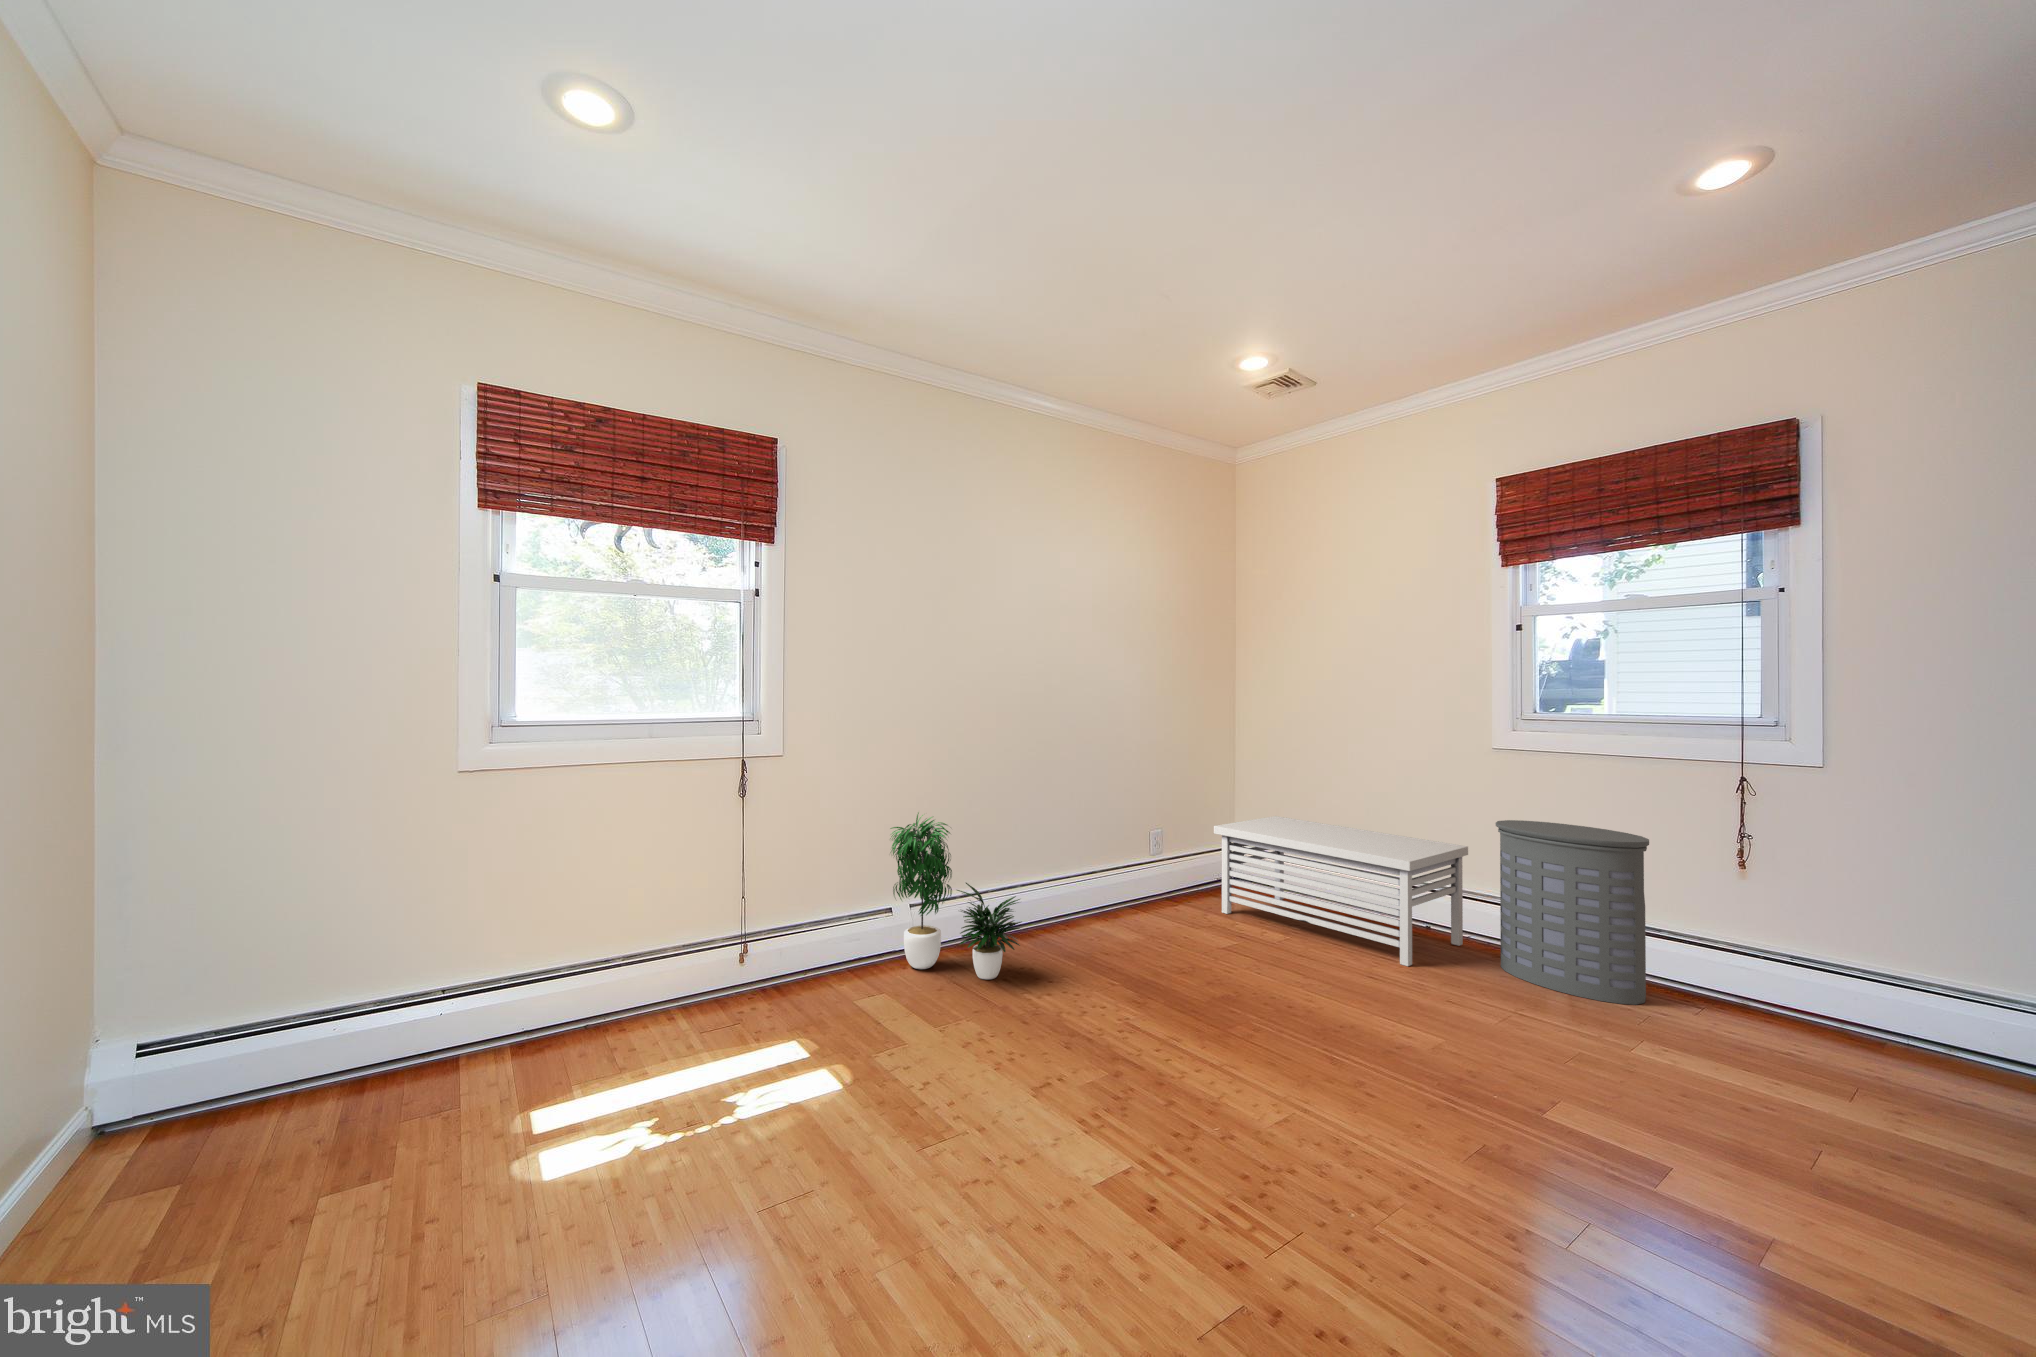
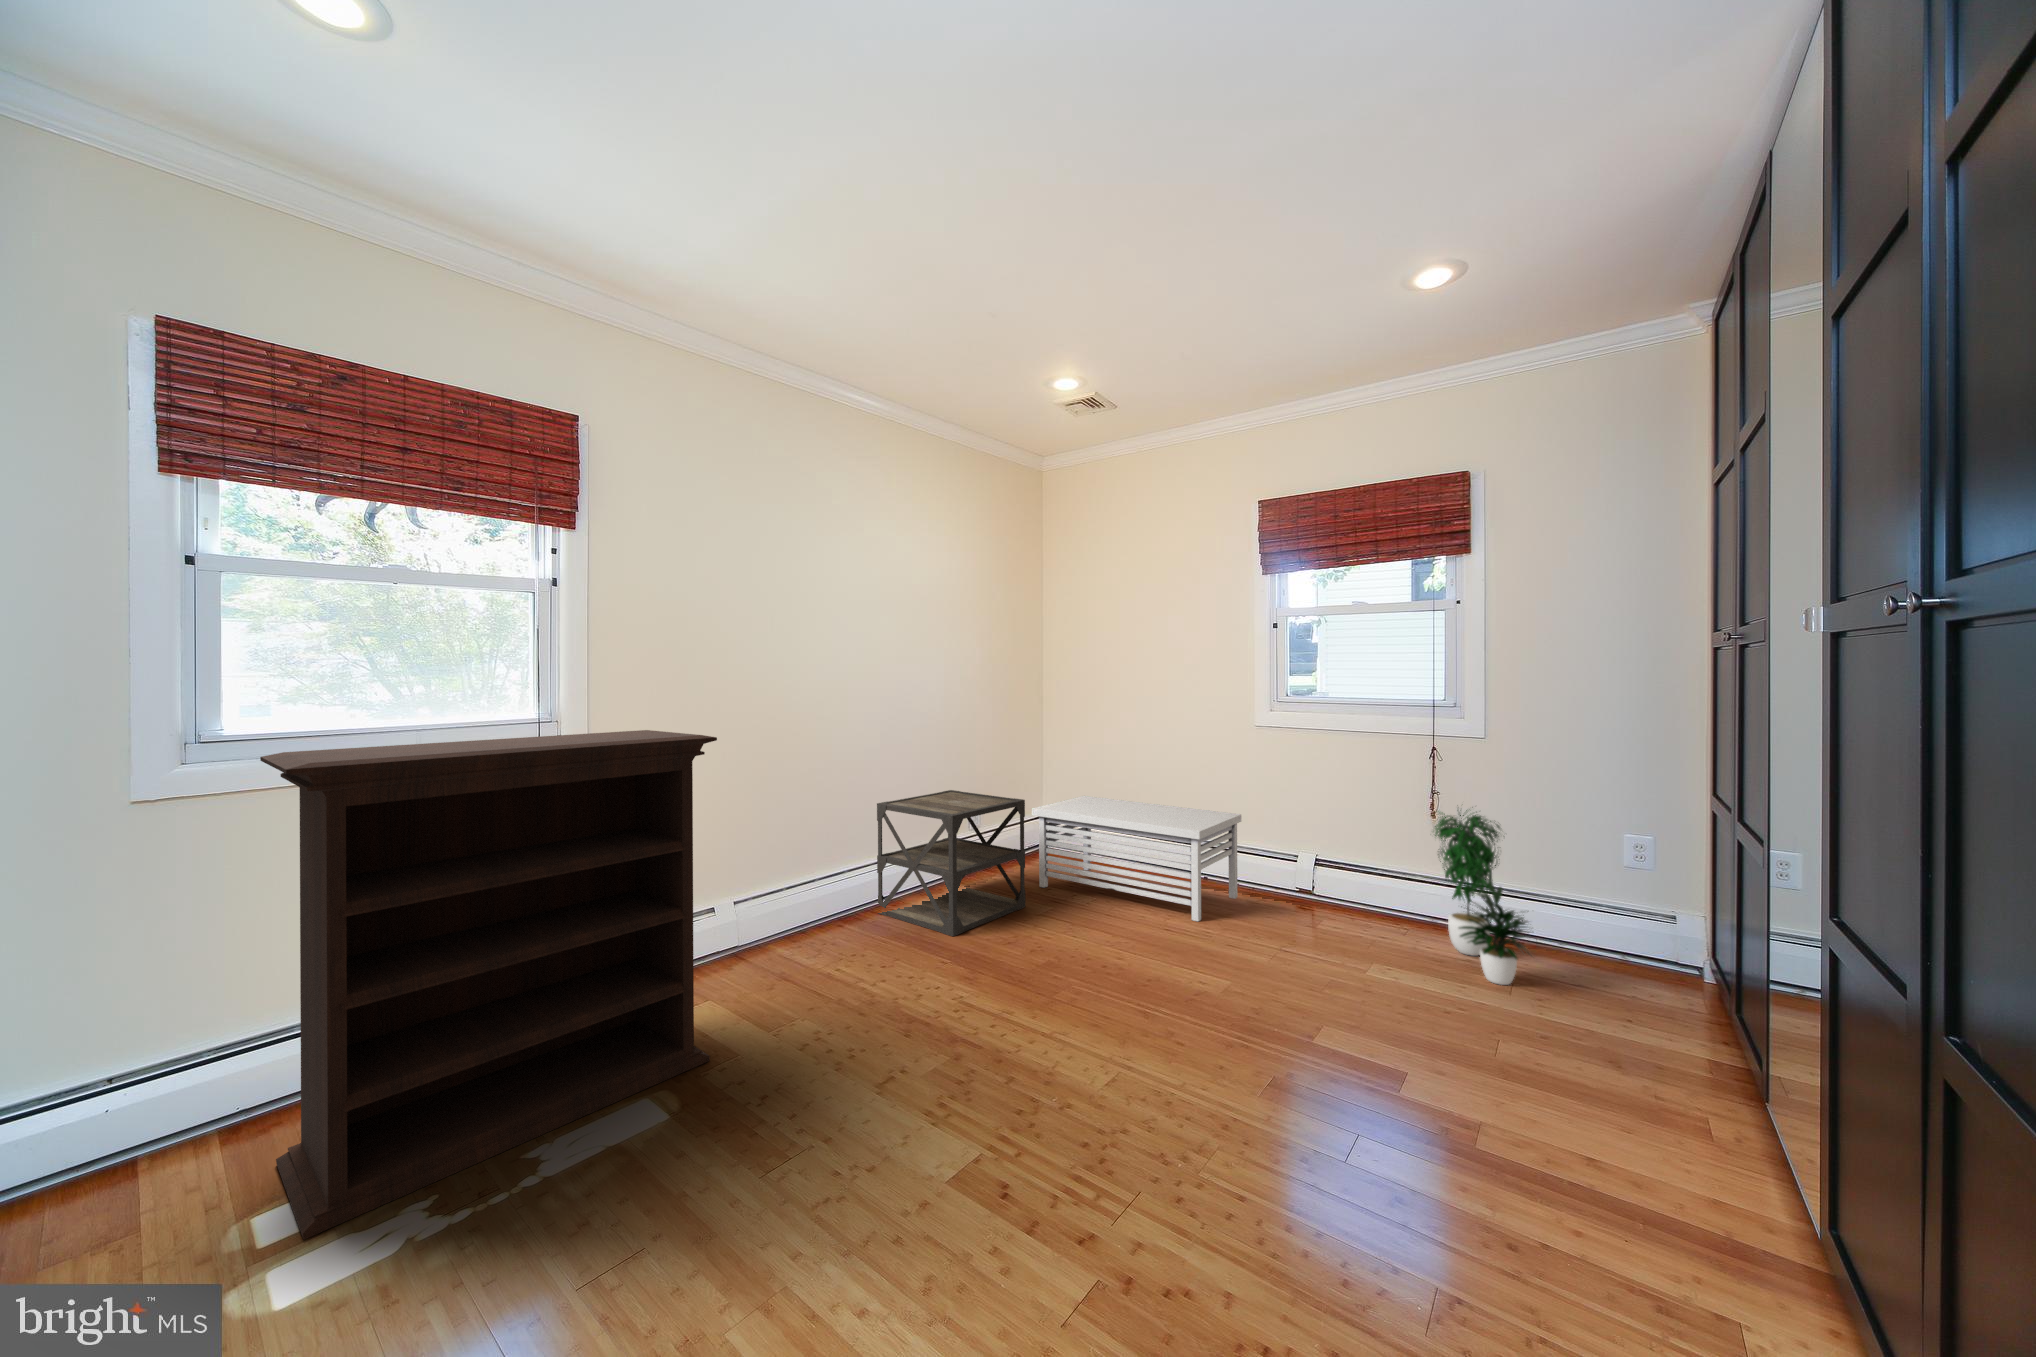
bookshelf: none [540,726,889,1136] -> present [260,730,717,1240]
side table: none [1046,801,1204,954] -> present [877,790,1025,936]
potted plant: present [891,813,1021,979] -> present [1435,810,1532,985]
laundry hamper: present [1495,820,1649,1005] -> none [1264,791,1377,936]

